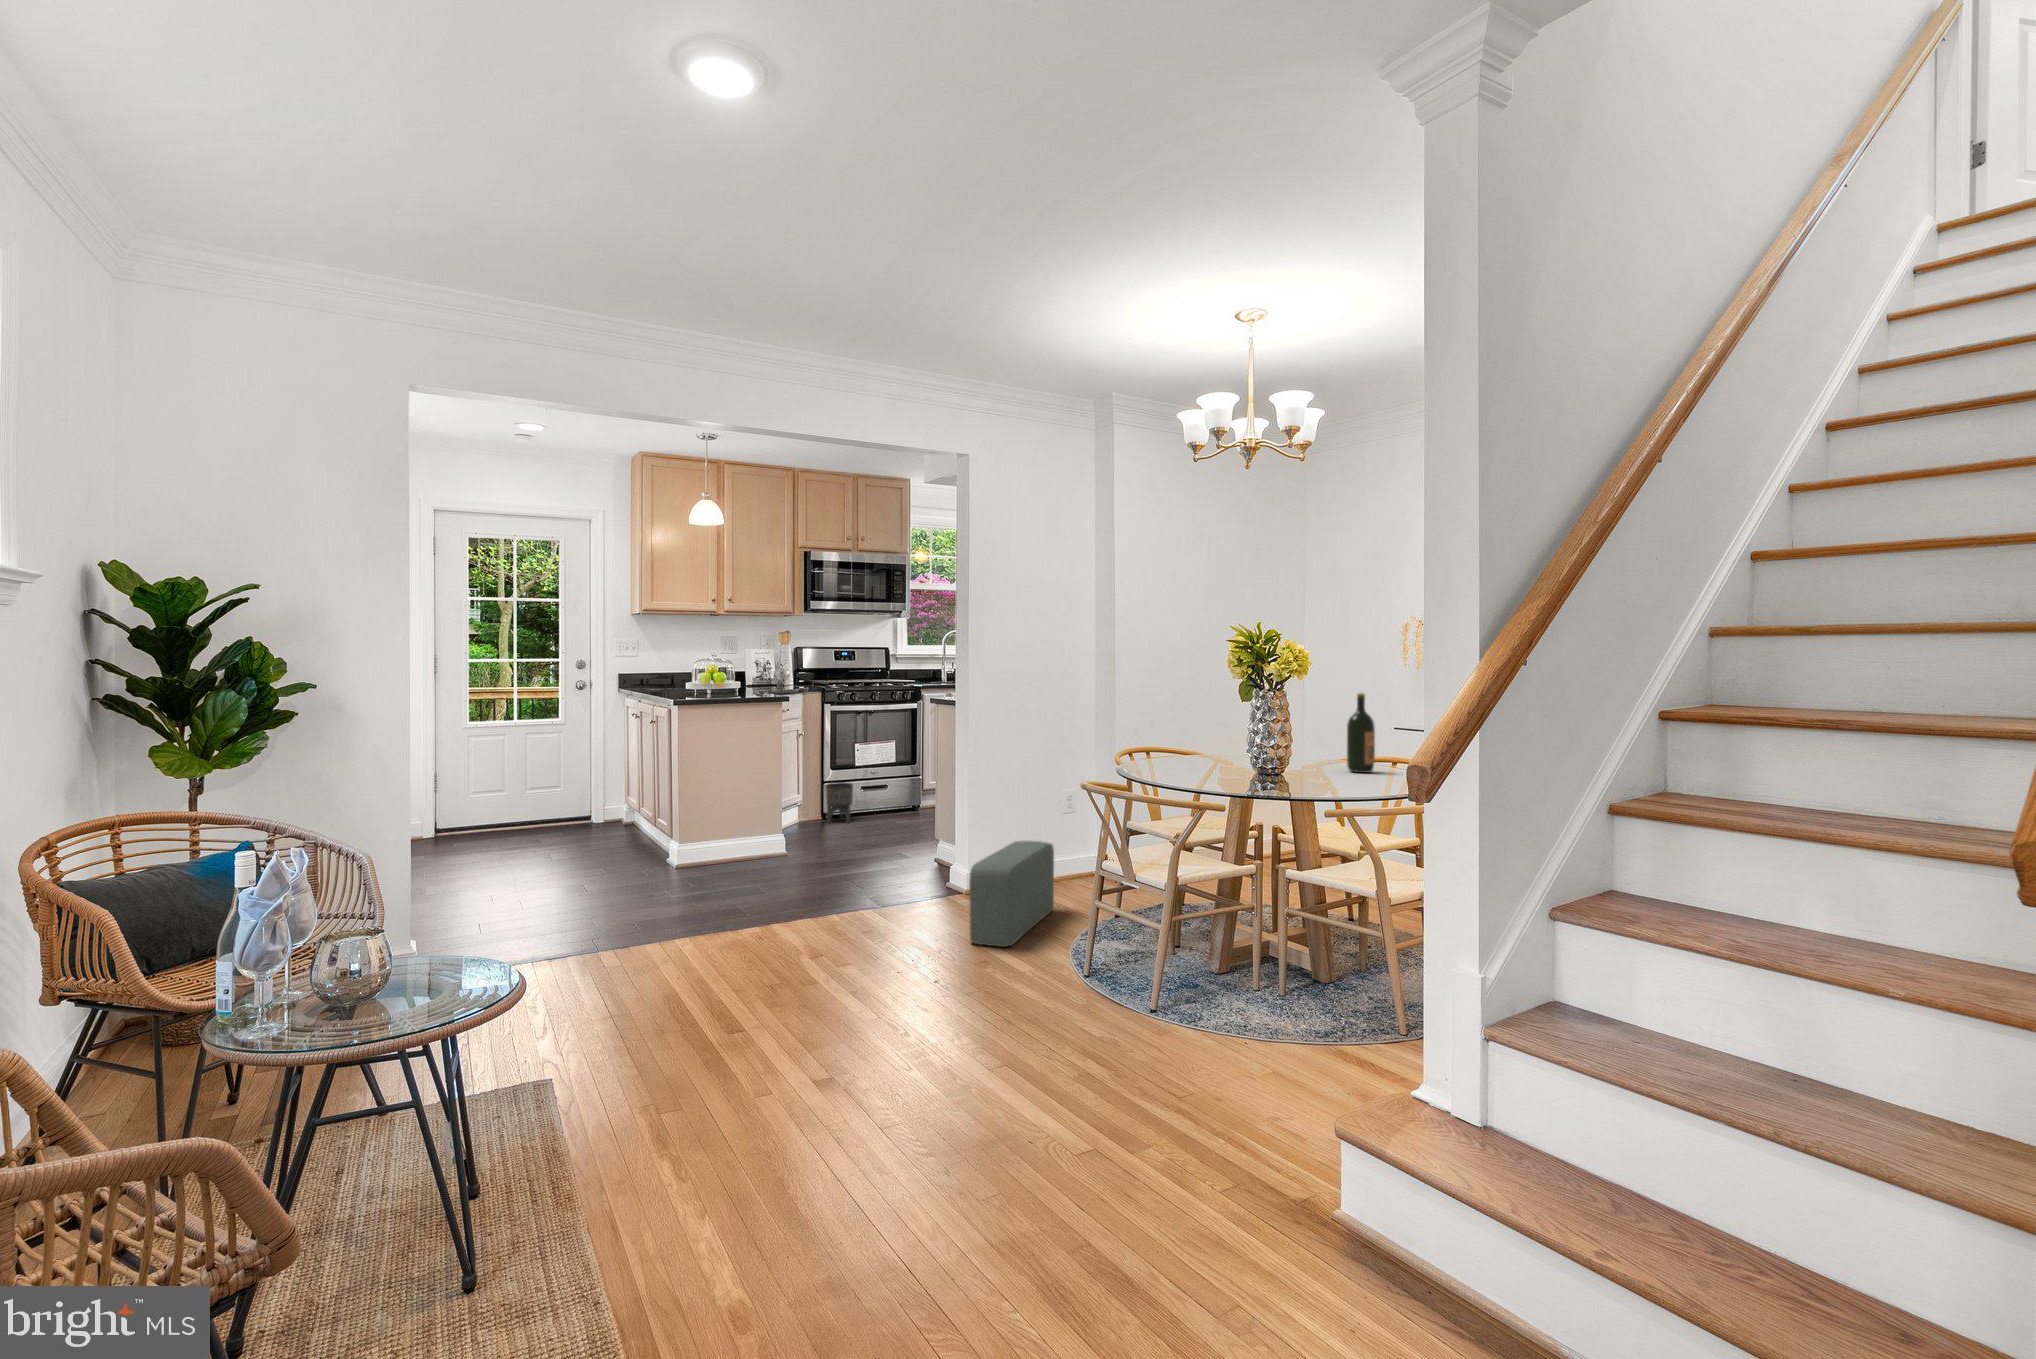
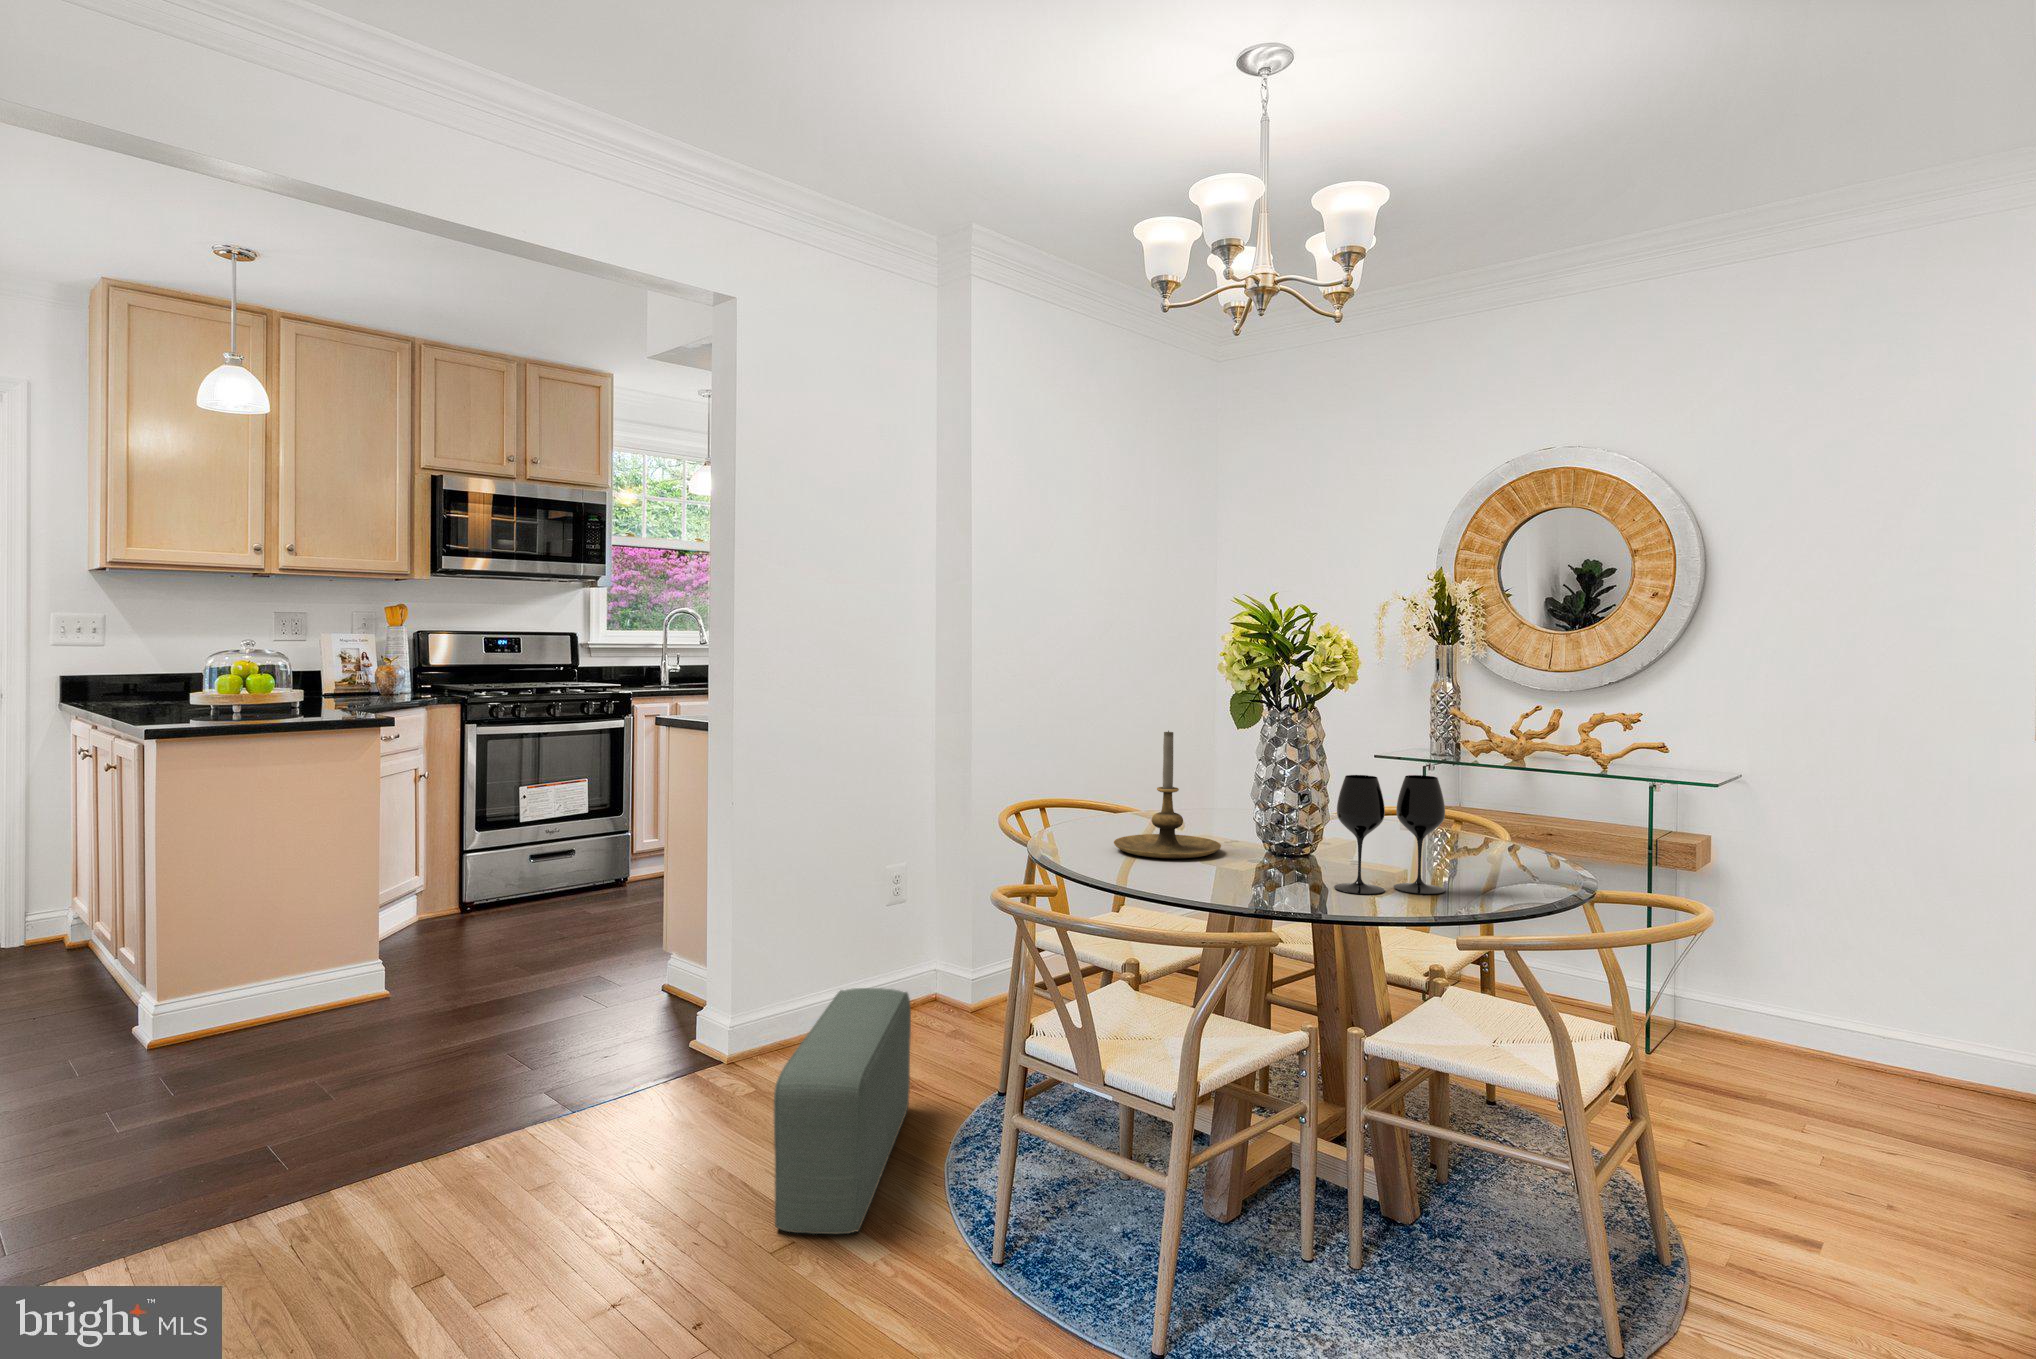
wine bottle: present [1347,694,1375,773] -> none [1469,729,1520,870]
candle holder: none [1153,696,1214,765] -> present [1114,731,1221,858]
wine glass: none [1248,716,1308,778] -> present [1334,775,1445,894]
planter: present [825,782,853,823] -> none [466,852,517,921]

